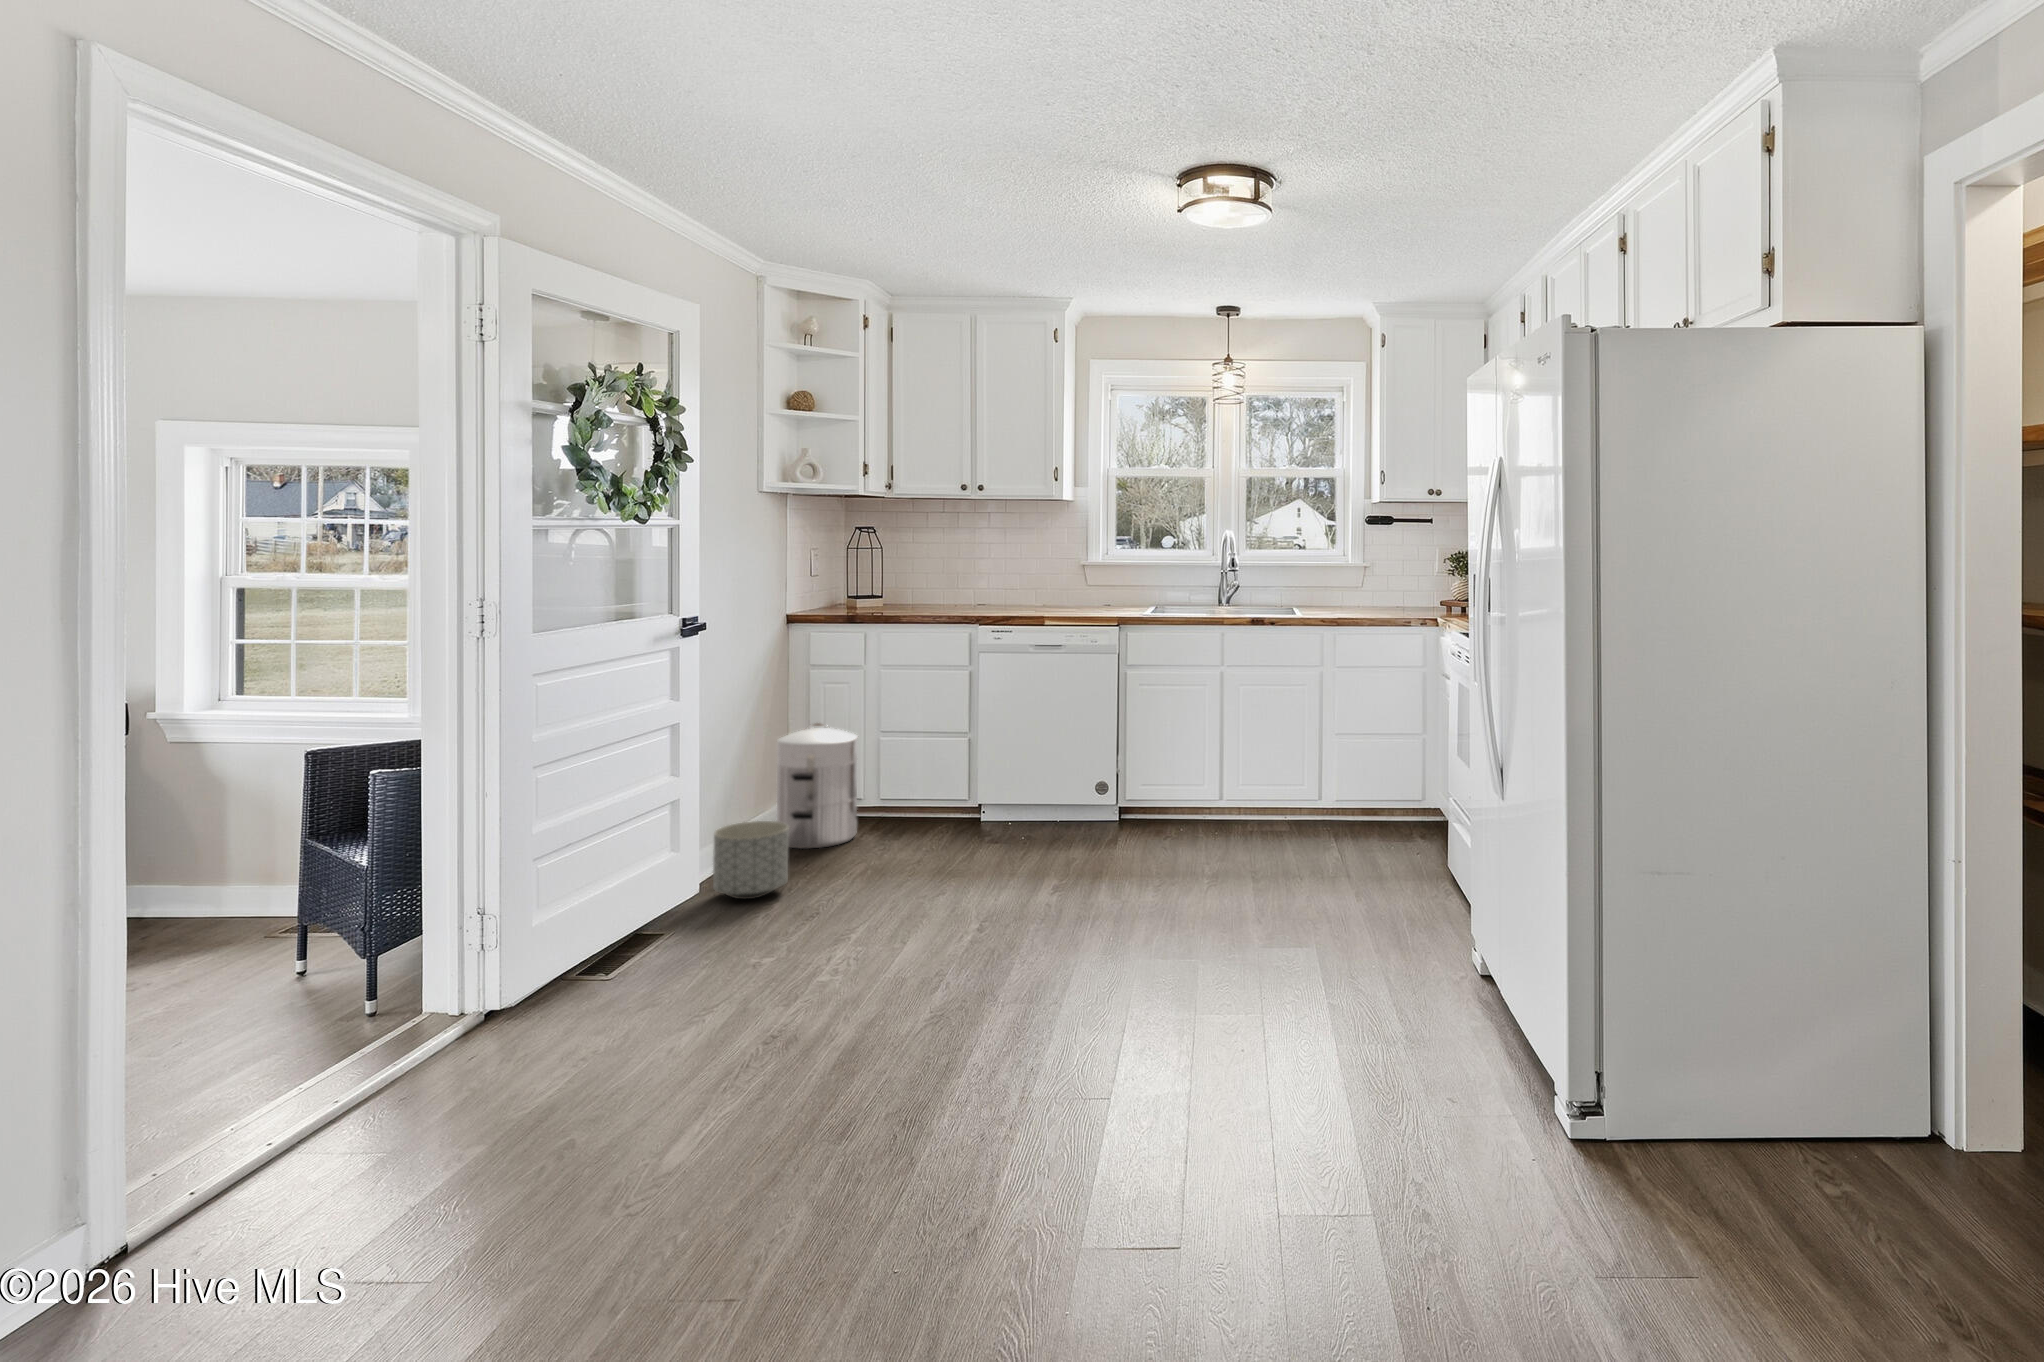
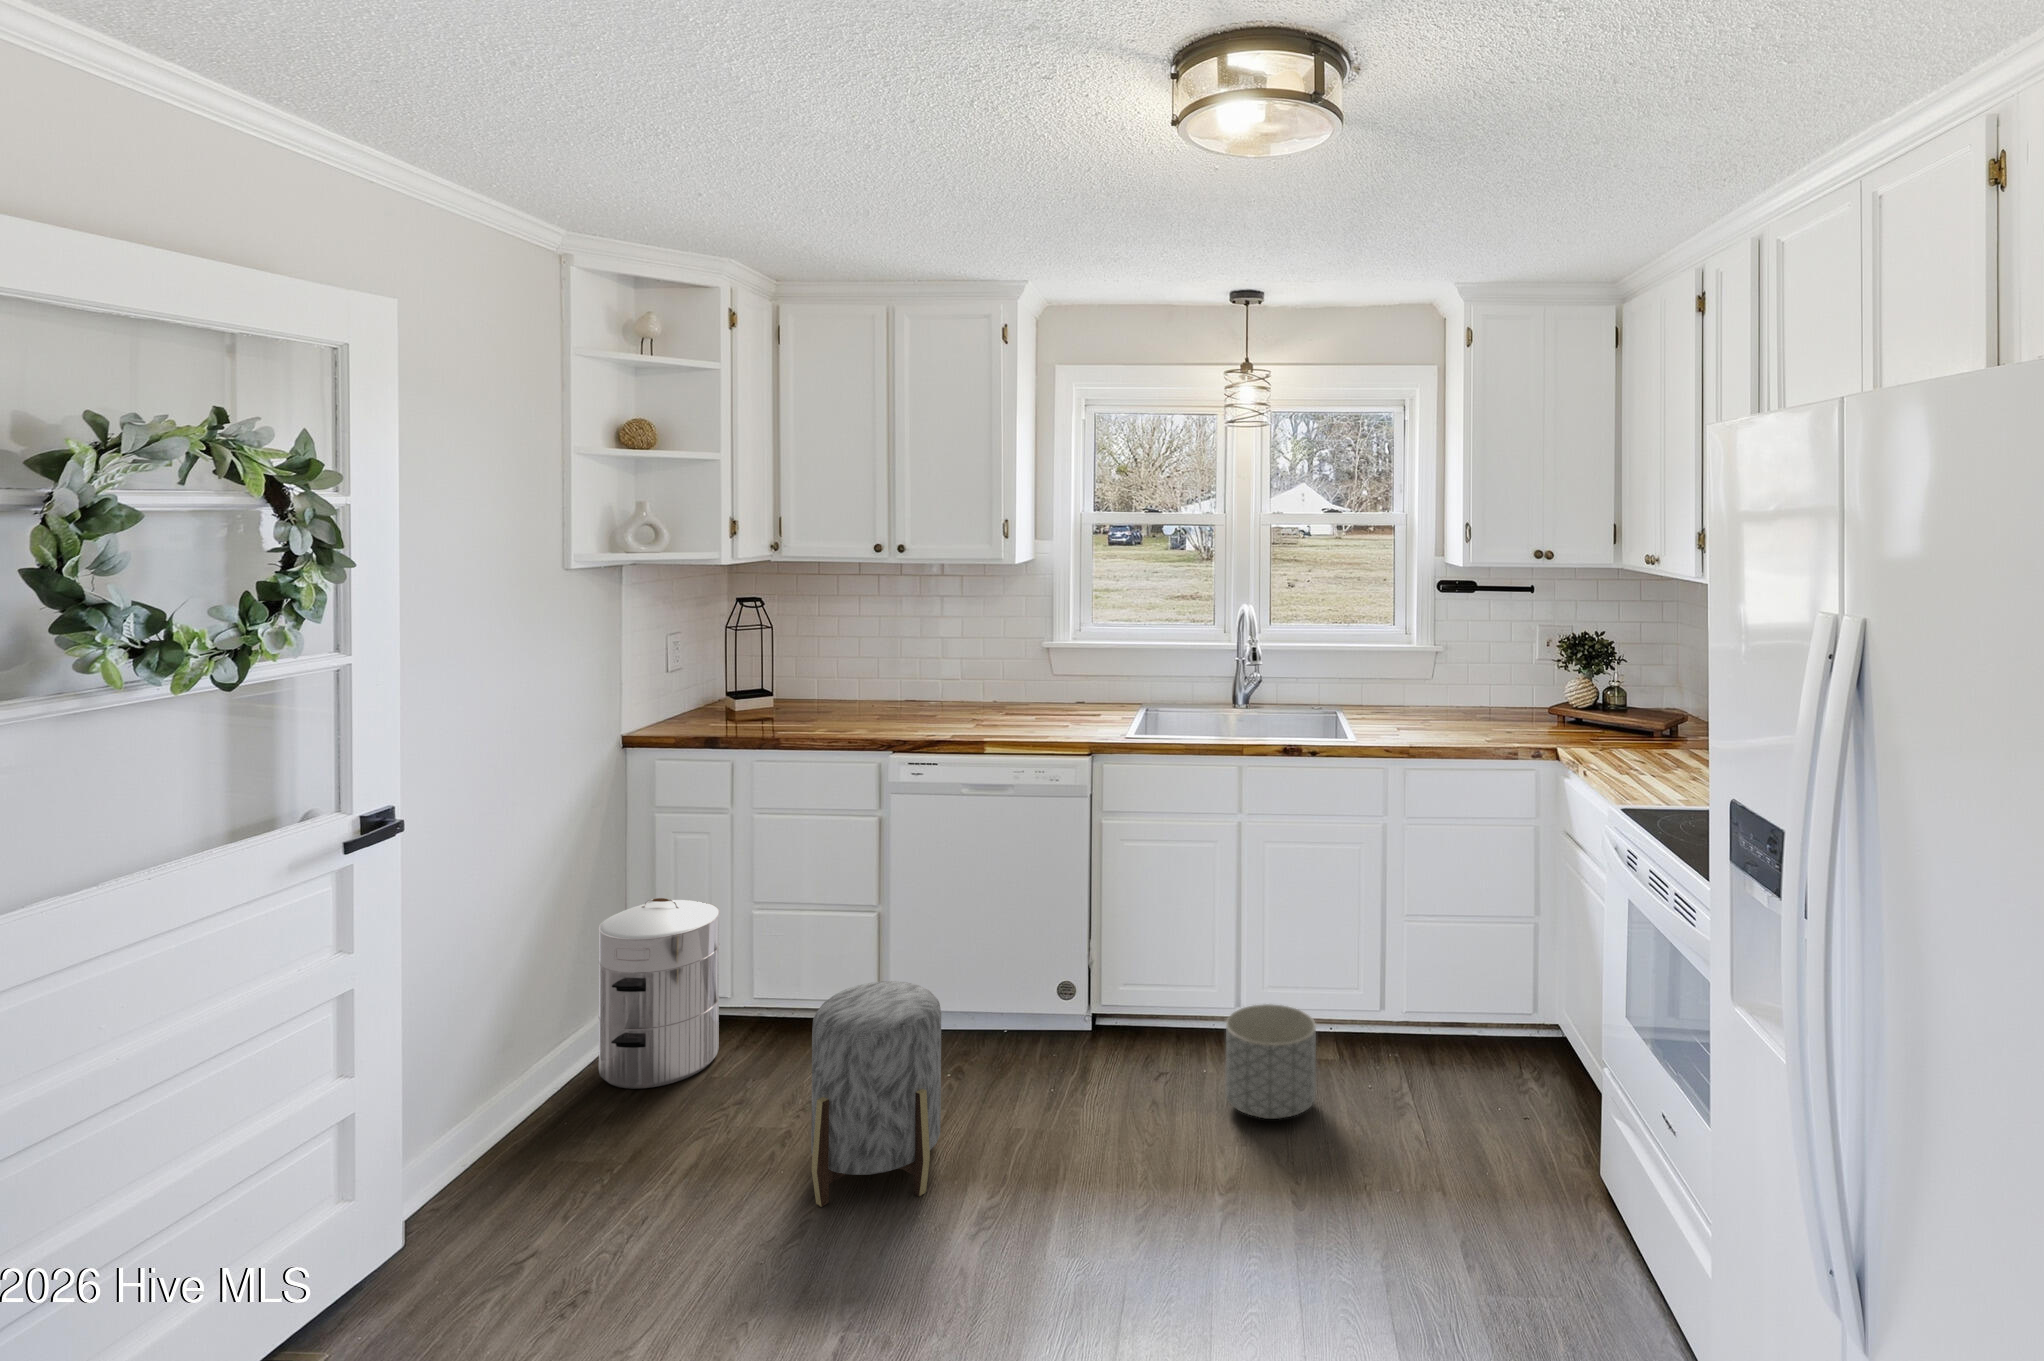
stool: none [941,757,1025,887] -> present [811,981,941,1207]
planter: present [713,821,789,899] -> present [1226,1004,1316,1119]

